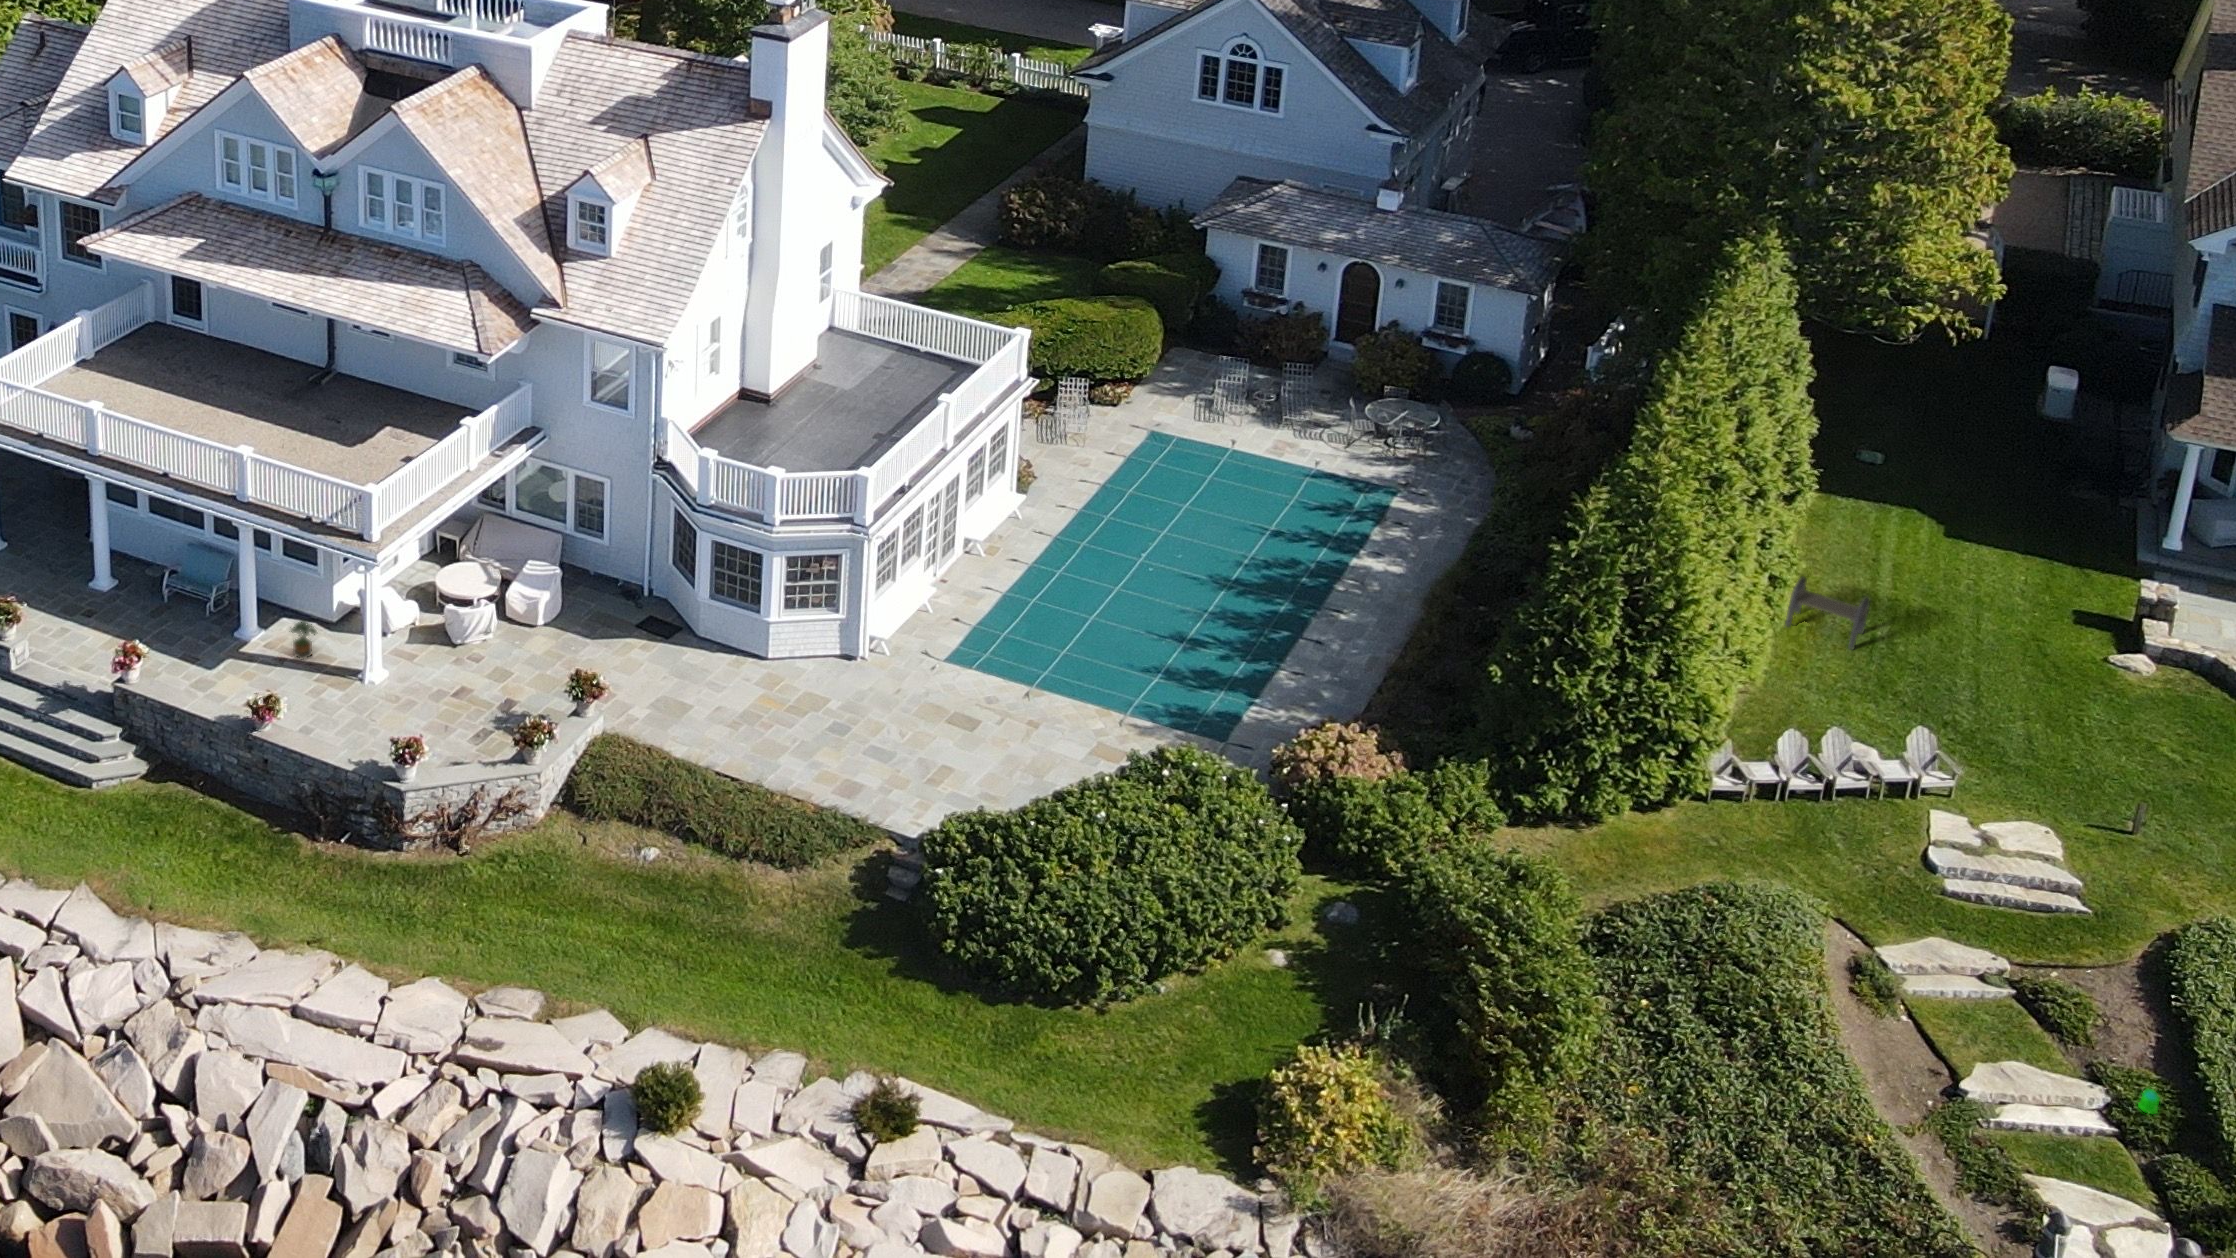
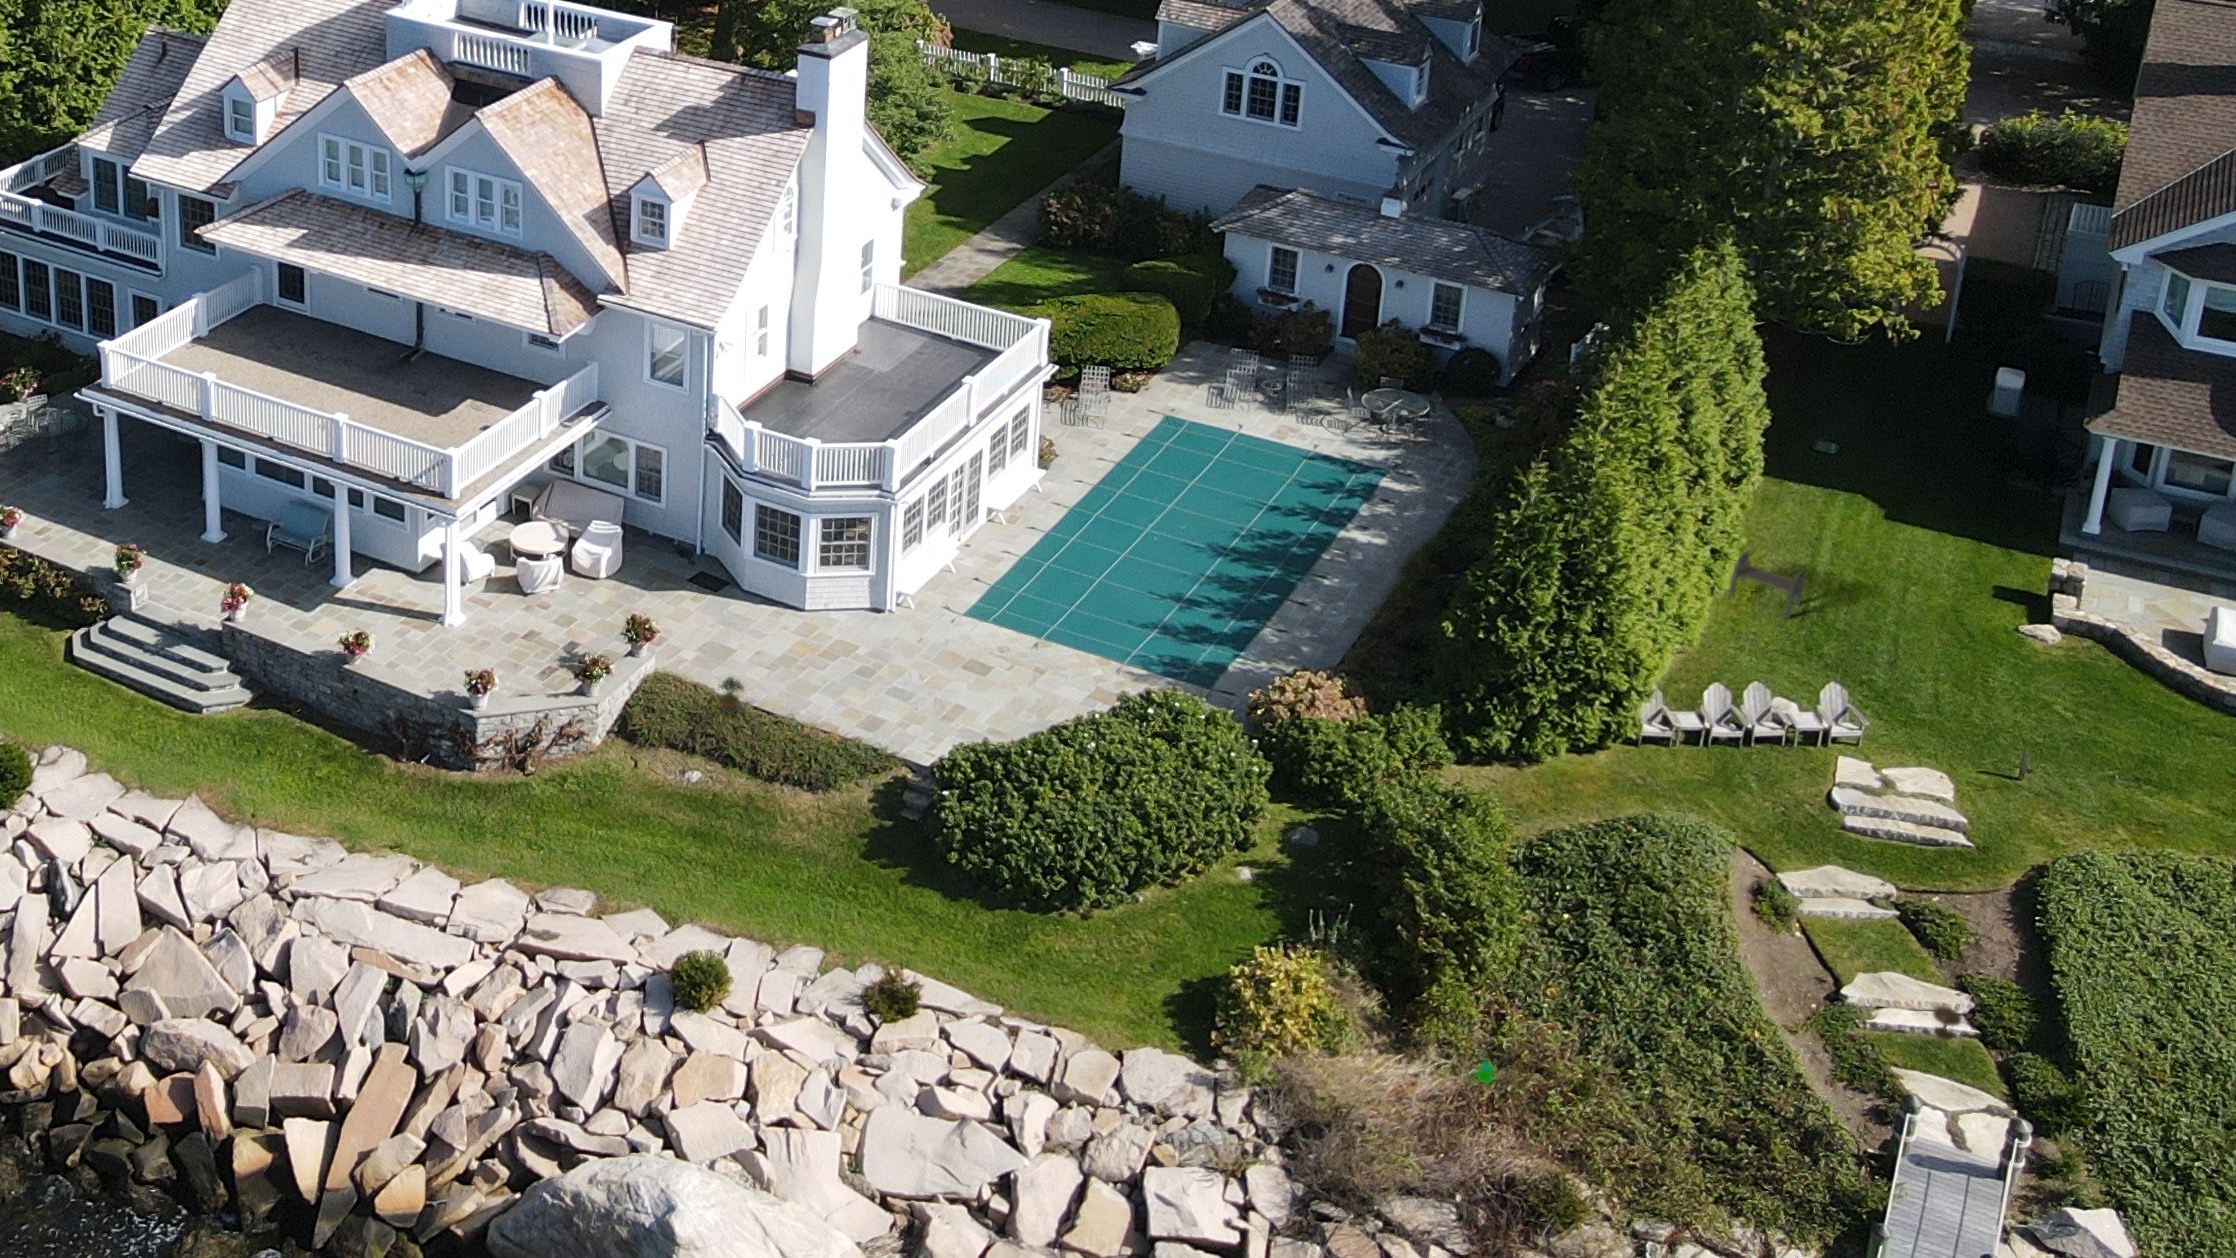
potted tree: present [291,621,316,659] -> present [718,677,744,714]
watering can: present [2138,1089,2159,1114] -> present [1475,1061,1494,1083]
side table: none [2073,1104,2109,1157] -> present [1933,1007,1962,1040]

